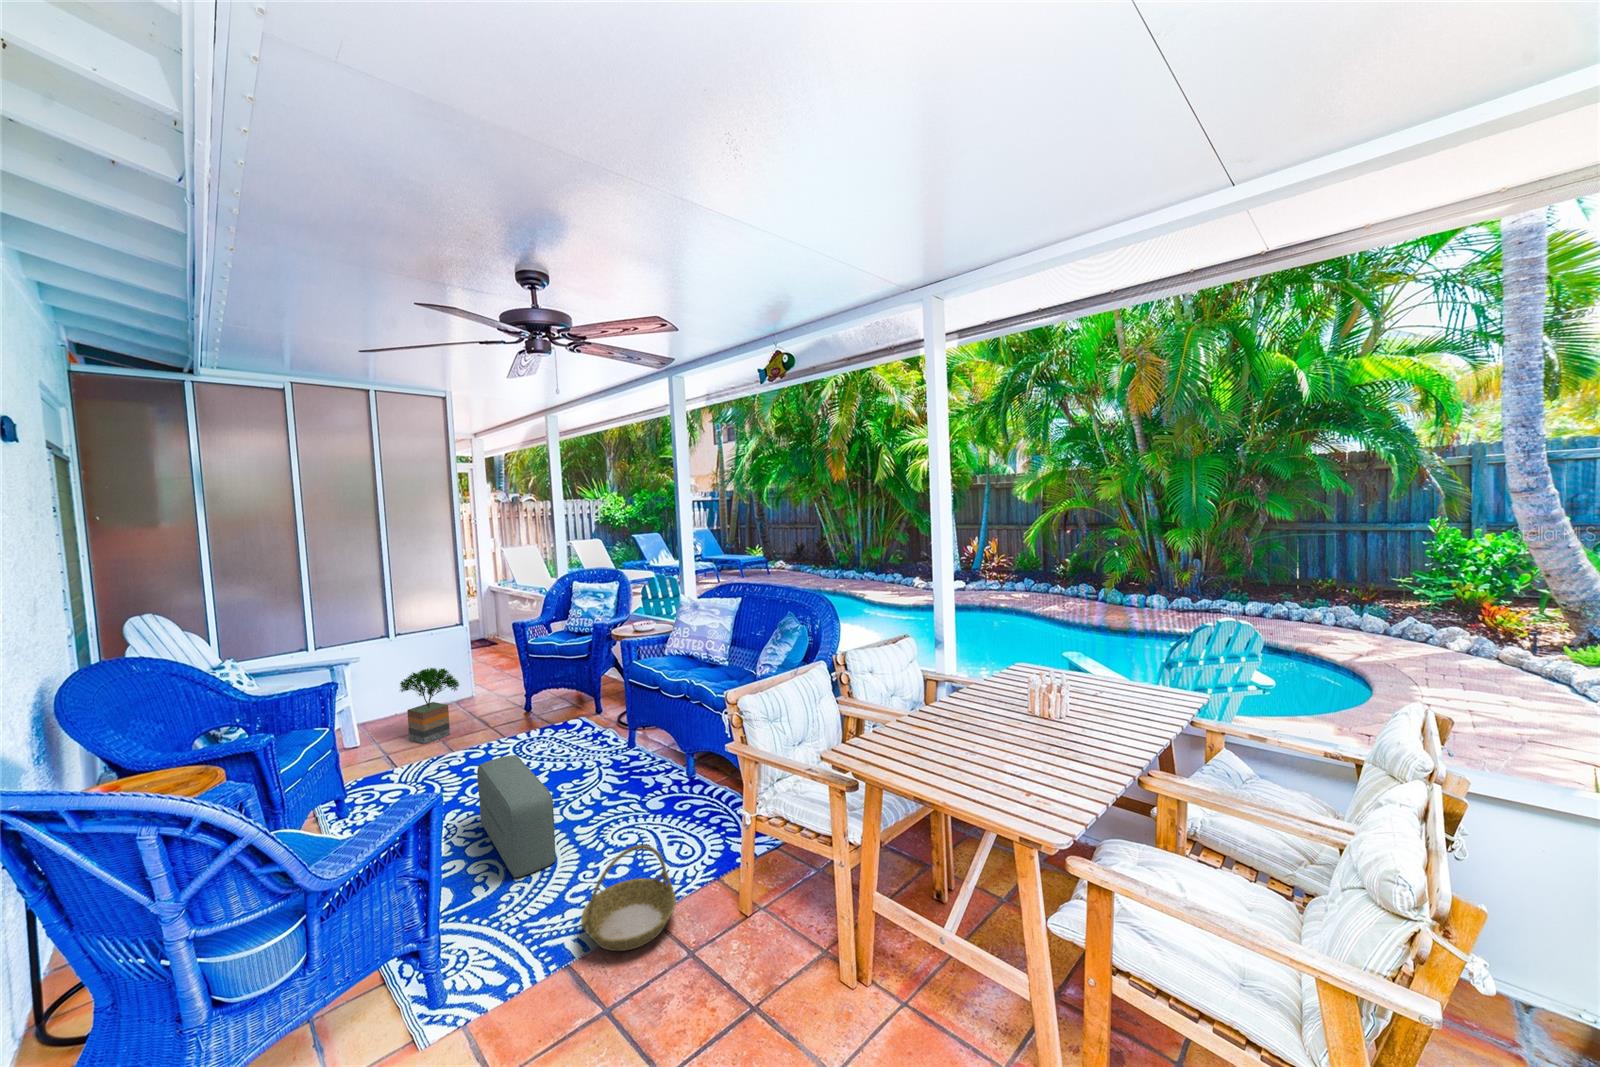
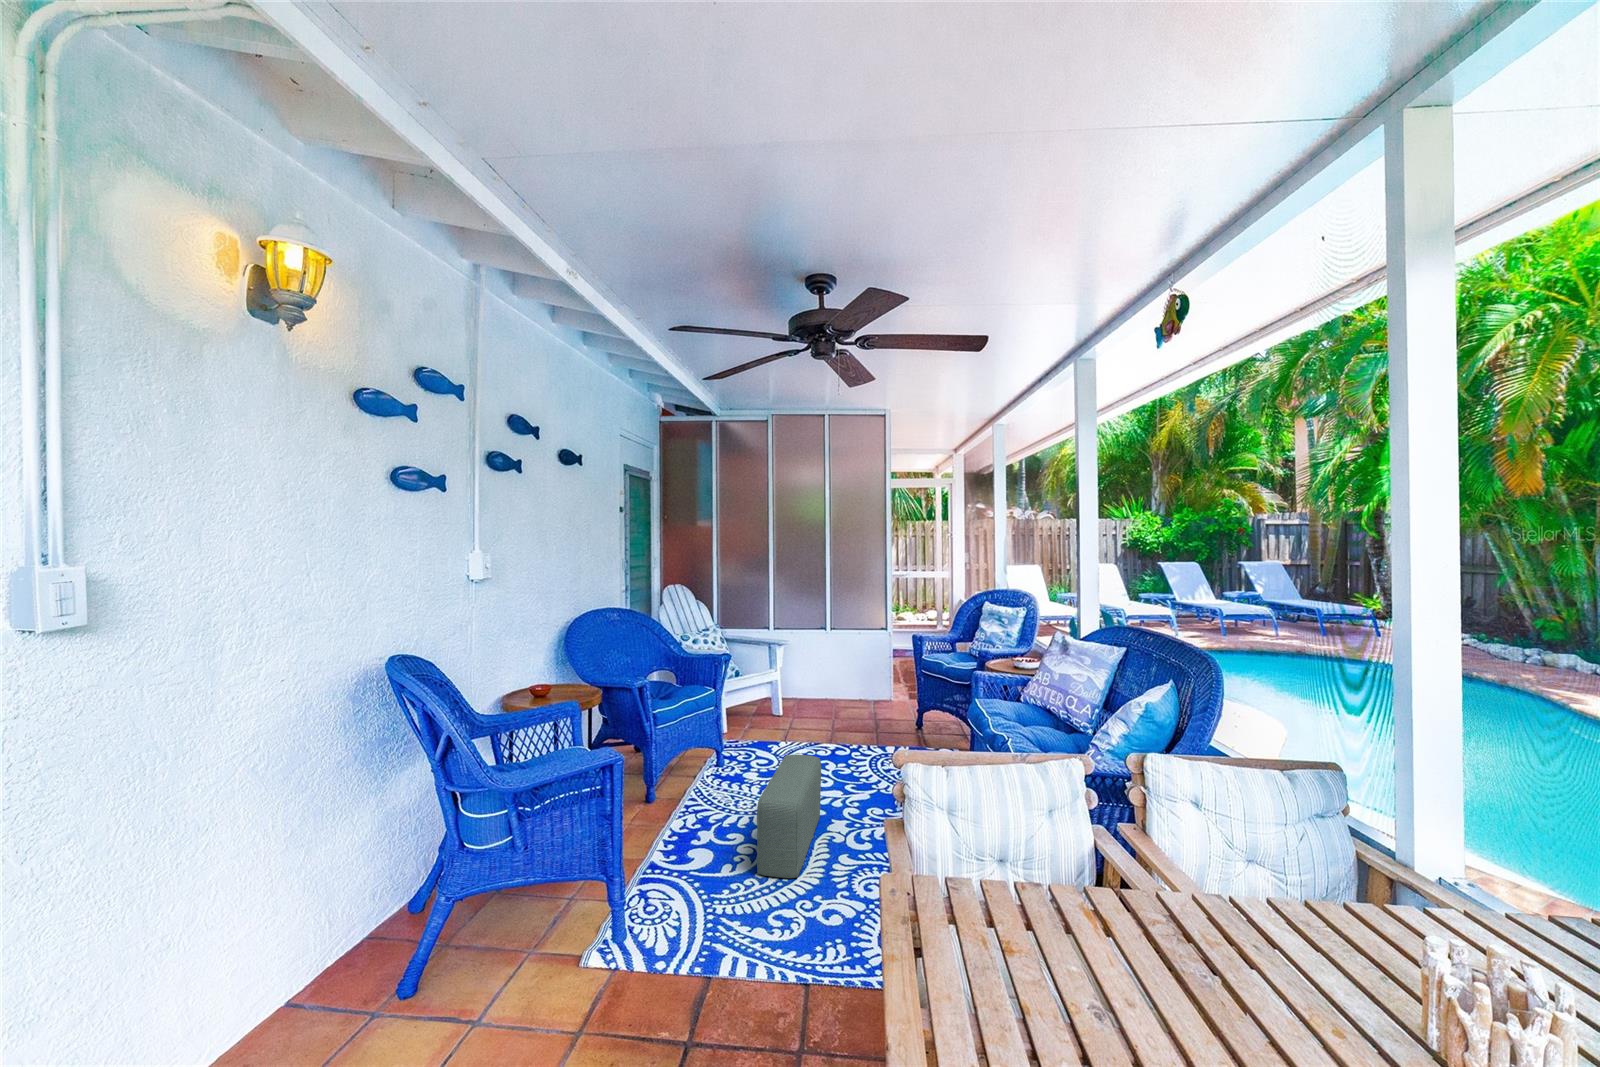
potted tree: present [400,668,459,744] -> none [808,661,855,732]
basket: present [581,845,676,951] -> none [732,886,839,1006]

